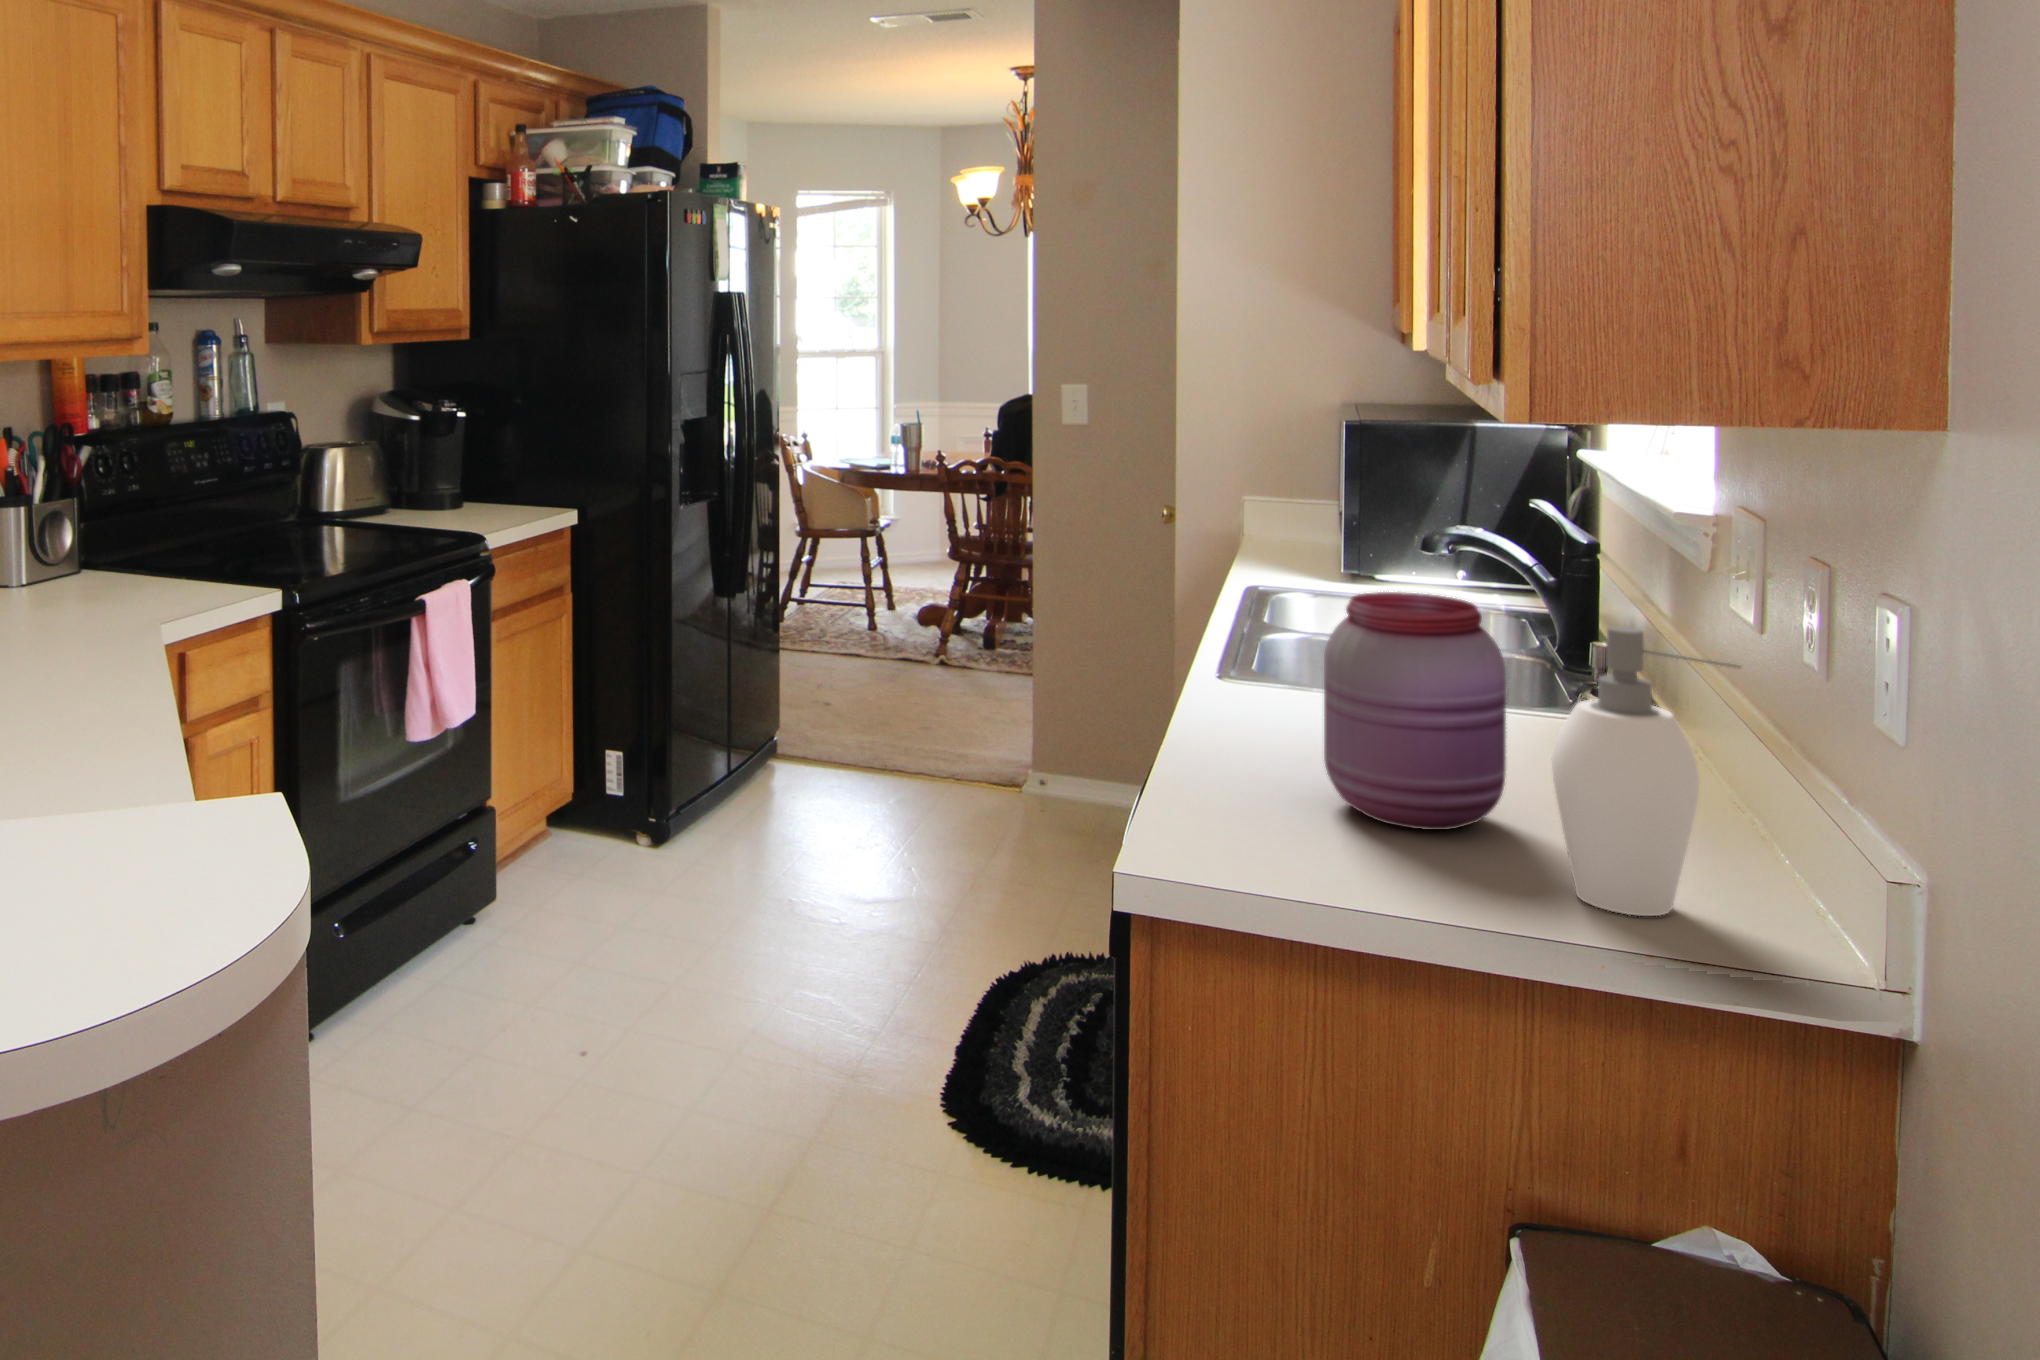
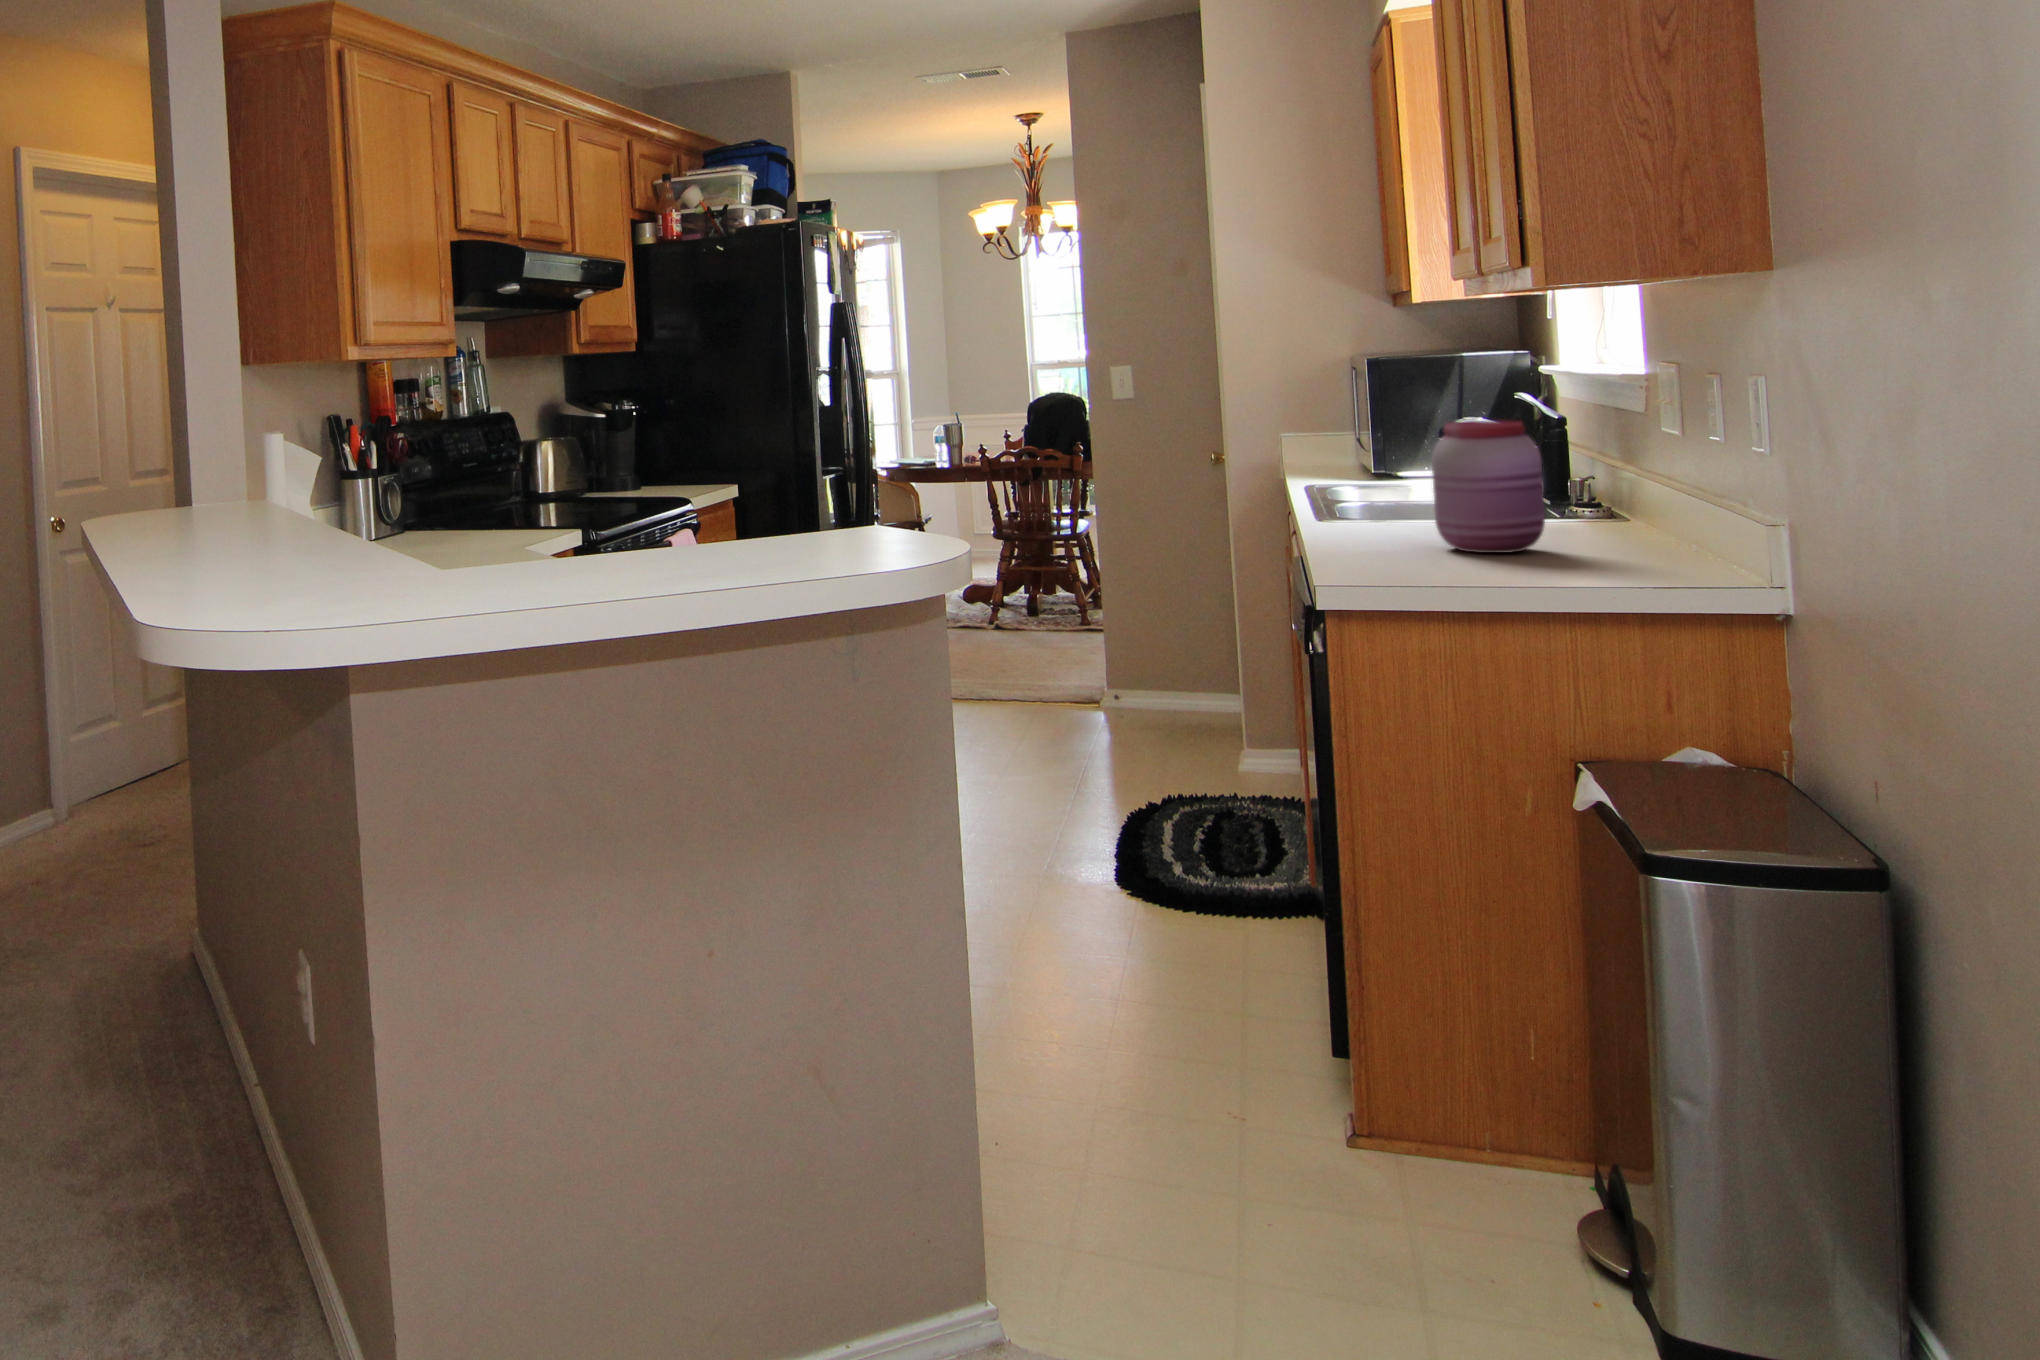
soap dispenser: present [1552,626,1741,916] -> none [1576,413,1677,569]

